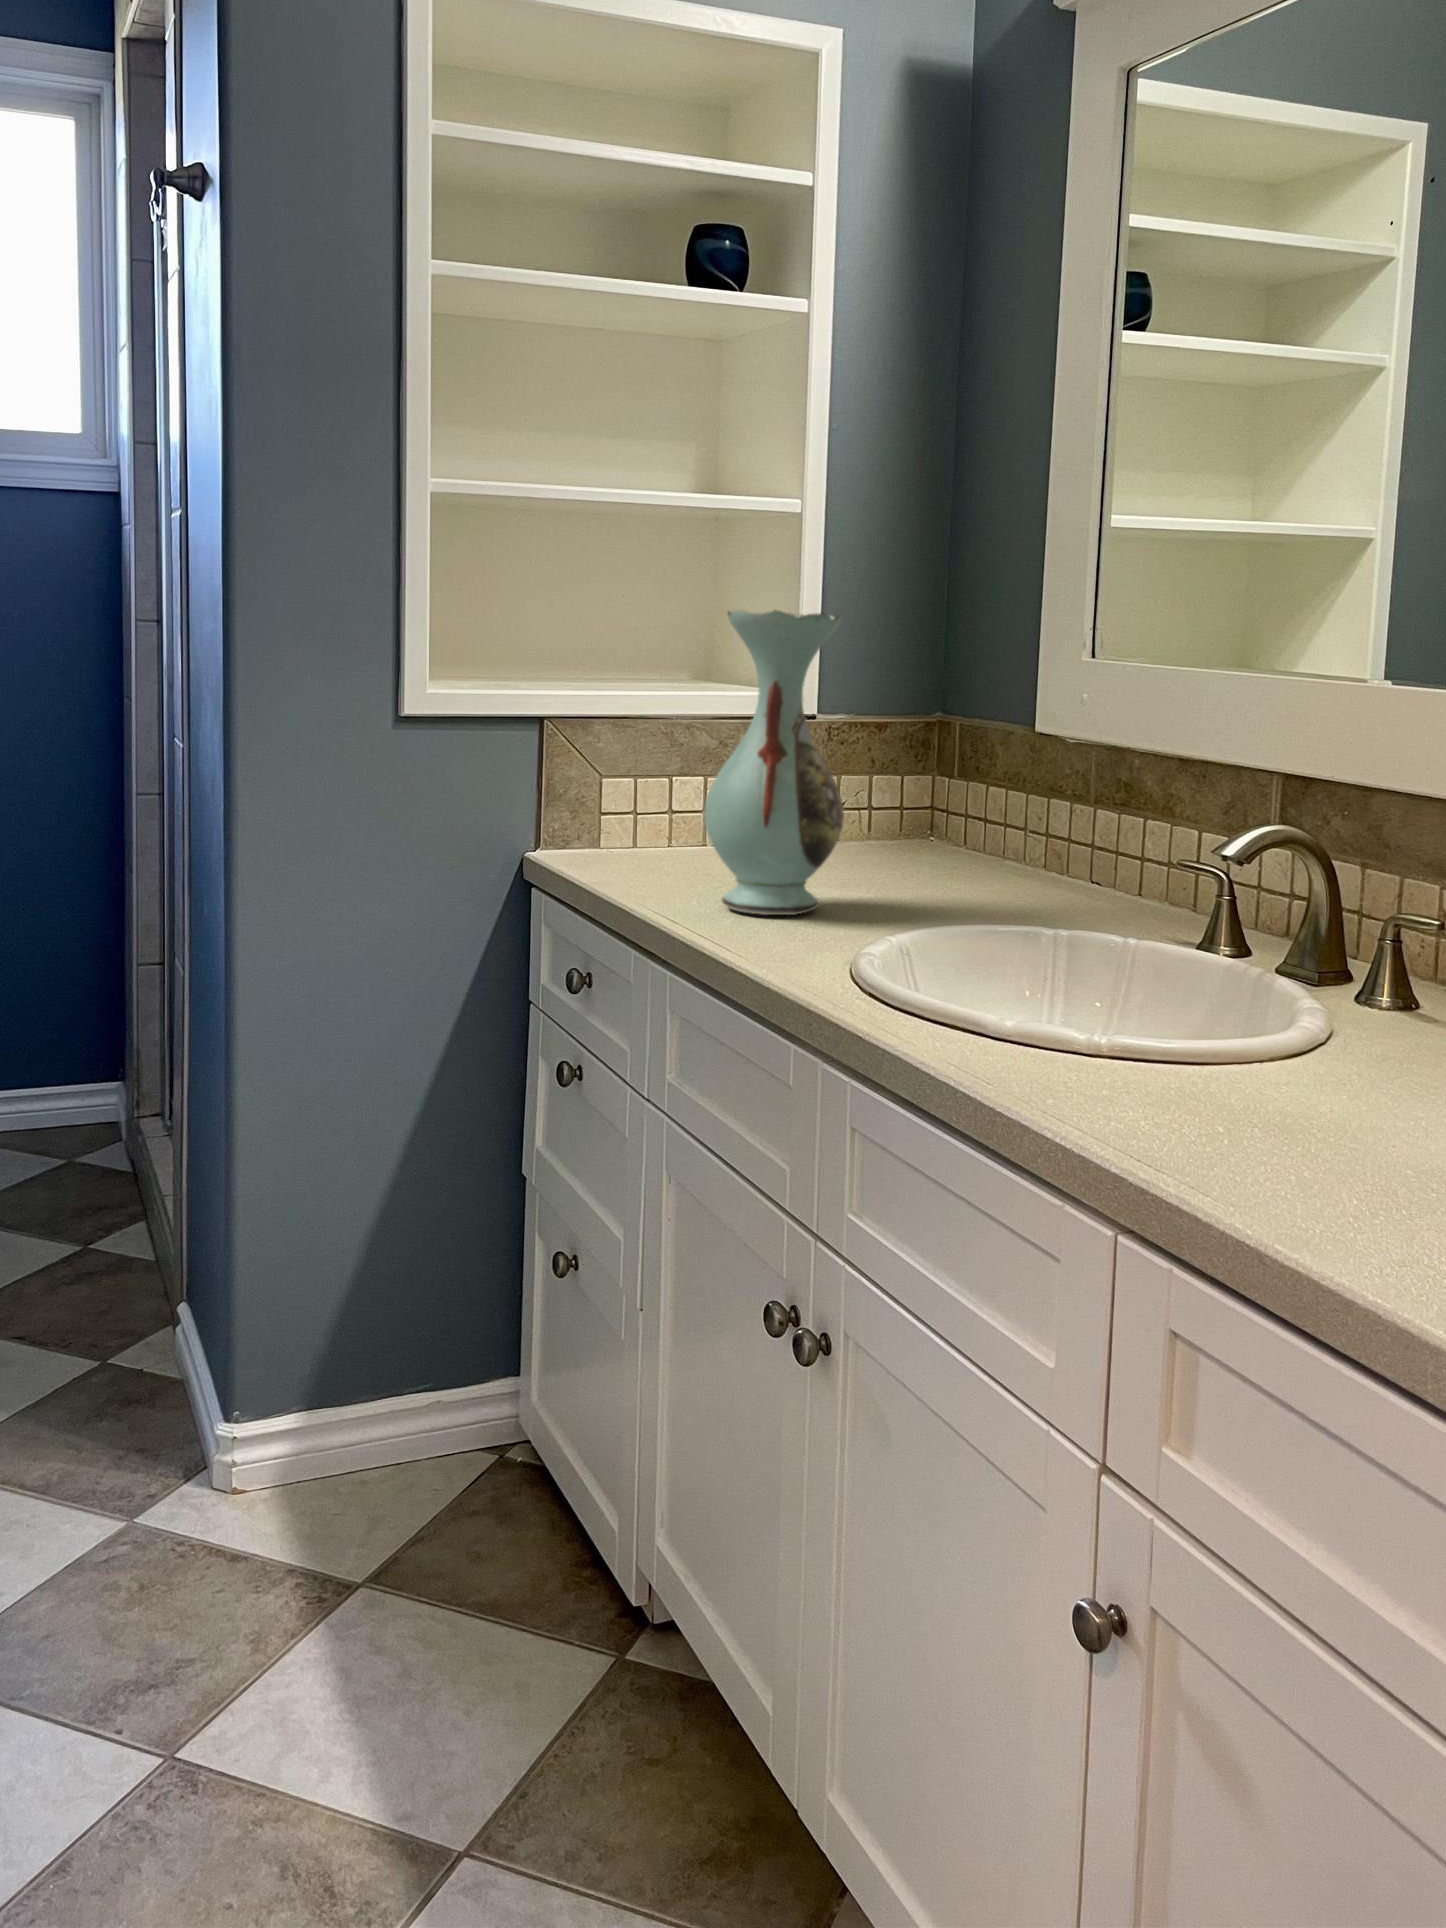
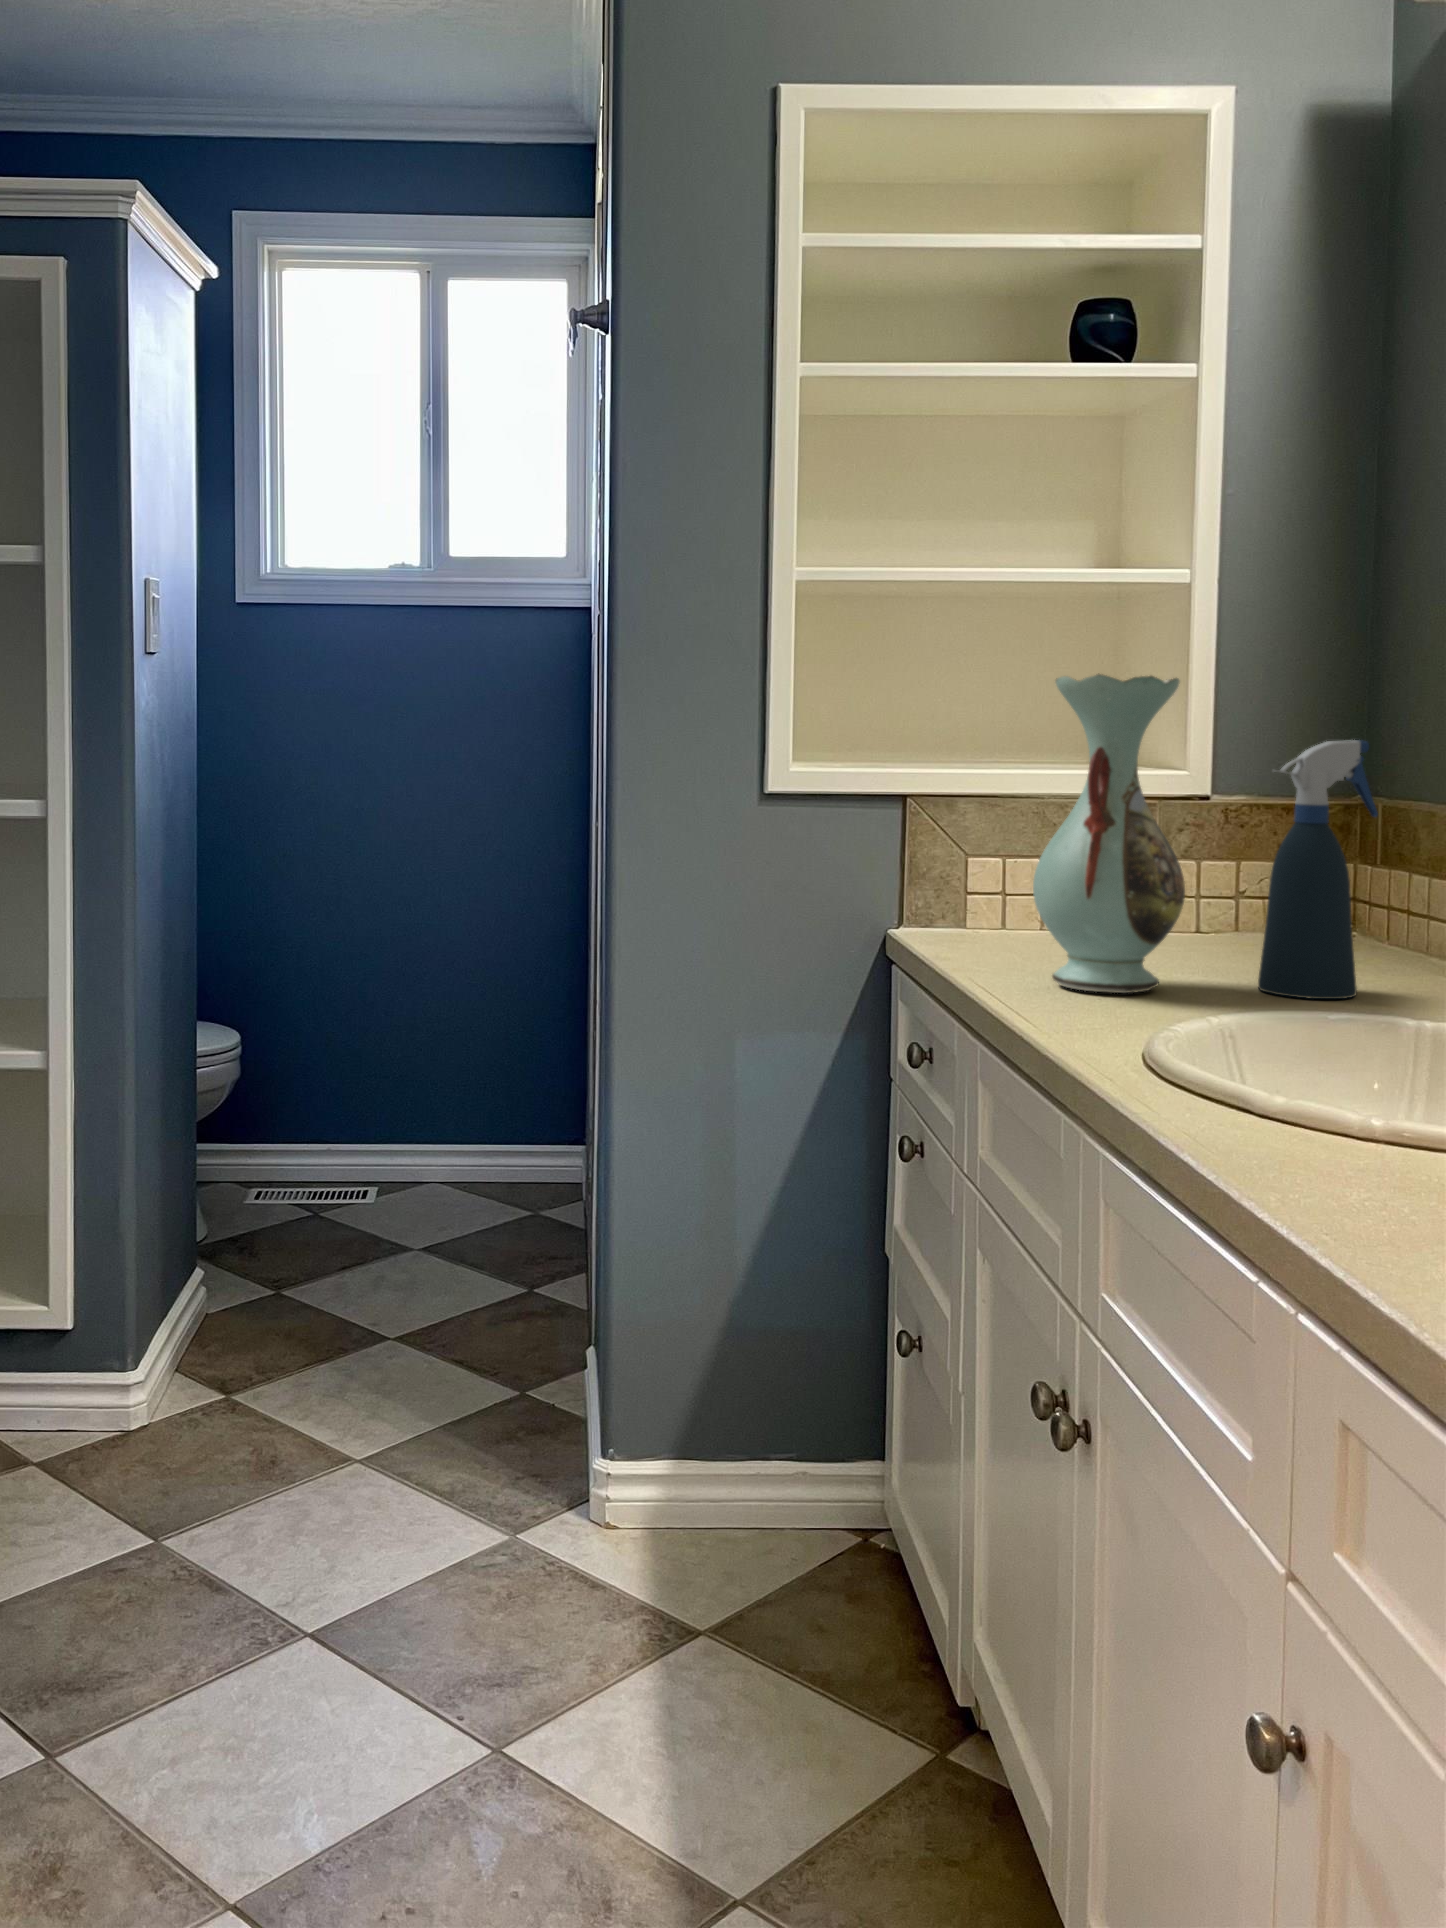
spray bottle: none [897,673,996,910] -> present [1258,740,1378,999]

